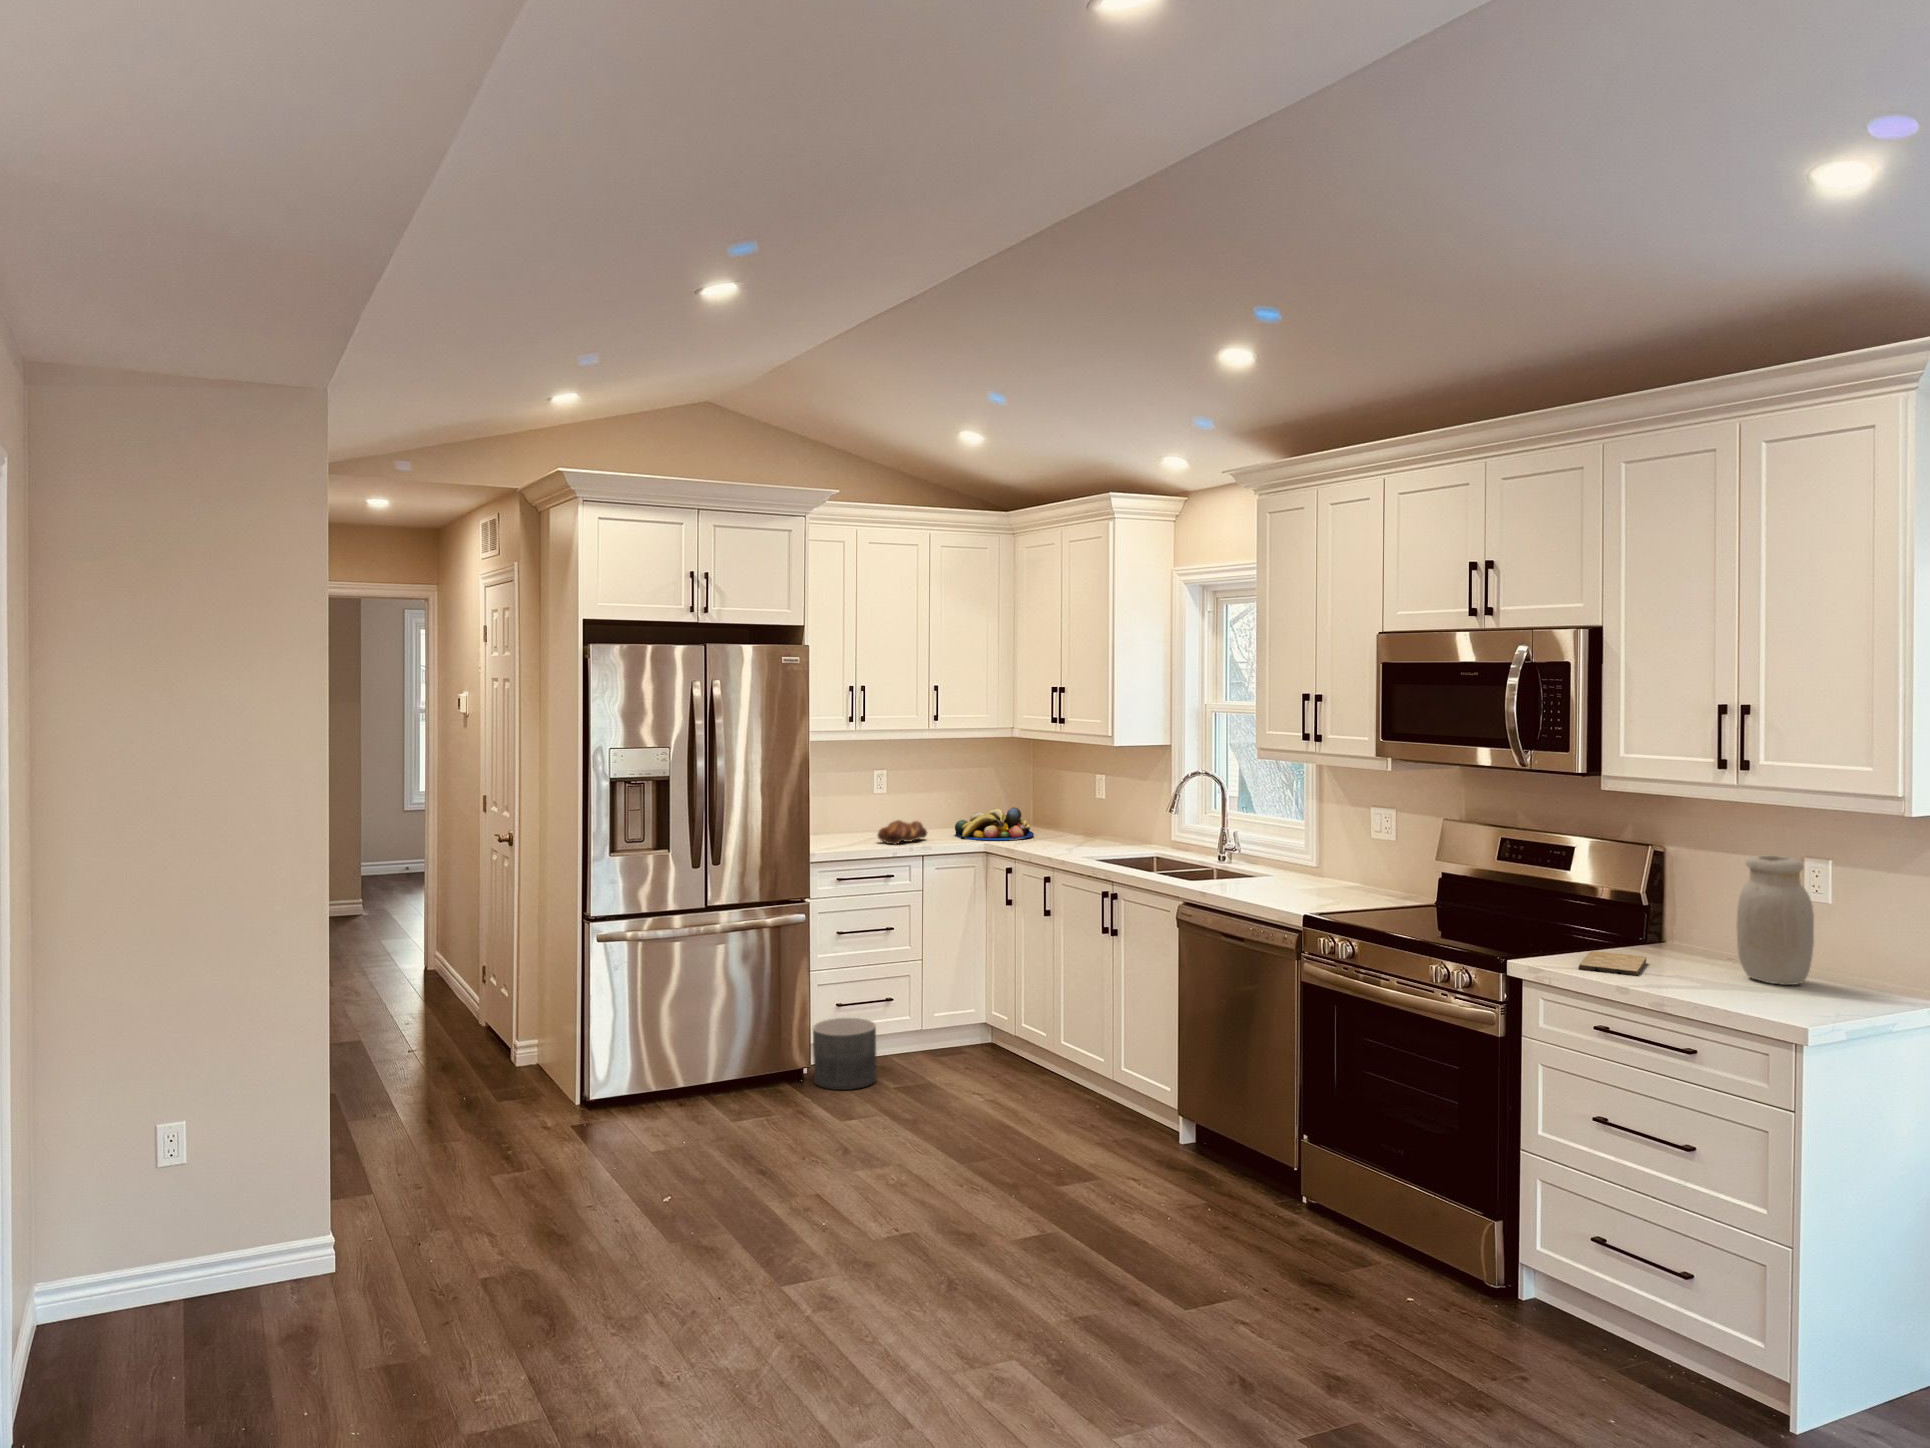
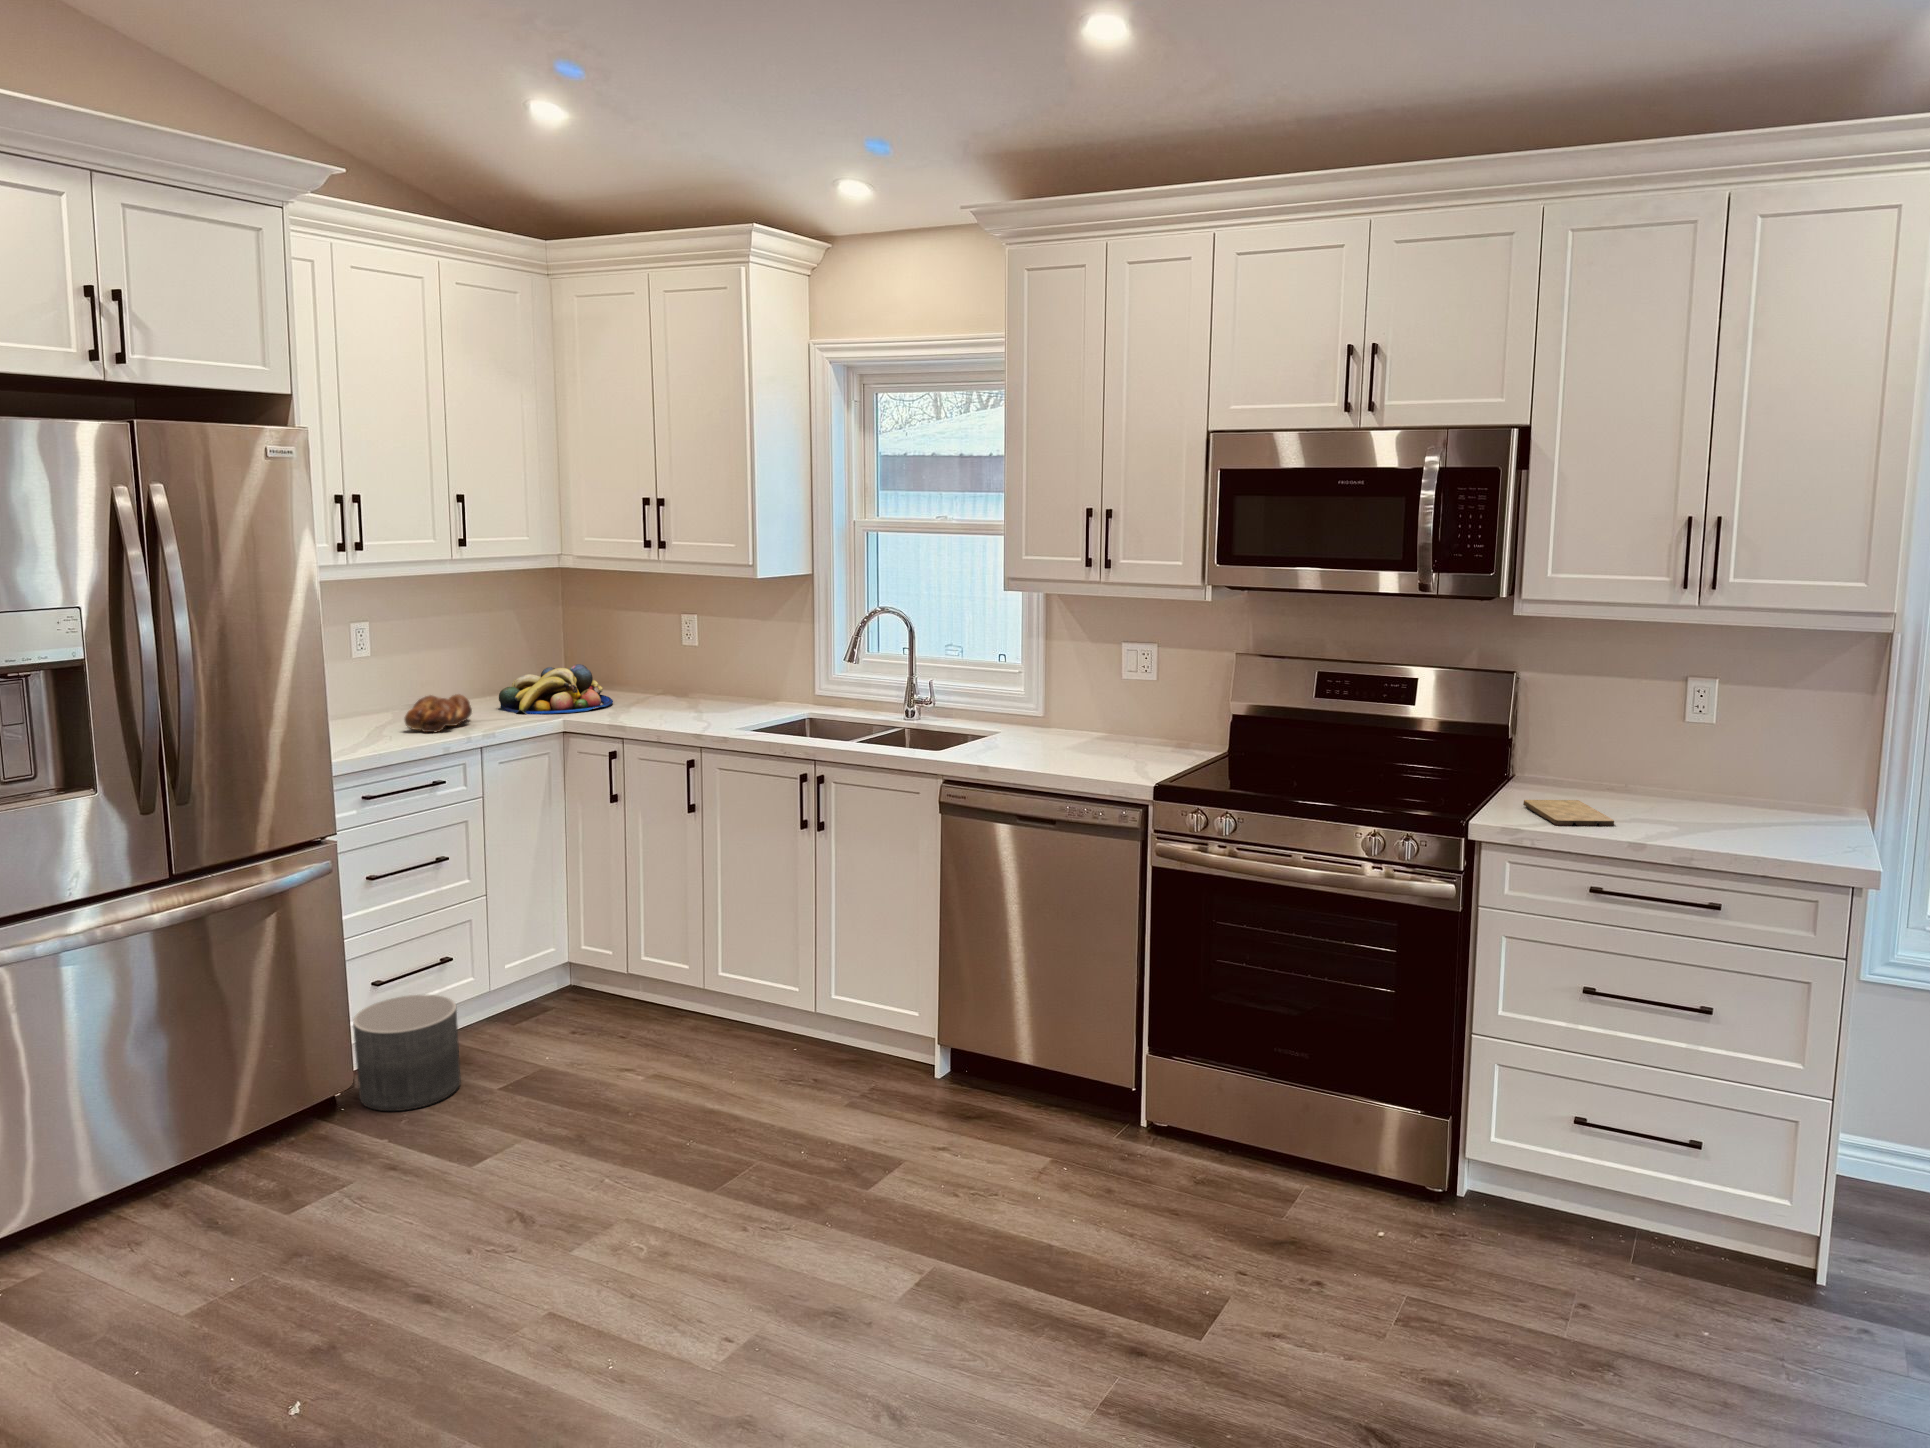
jar: present [1737,856,1814,985] -> none [1677,681,1759,817]

